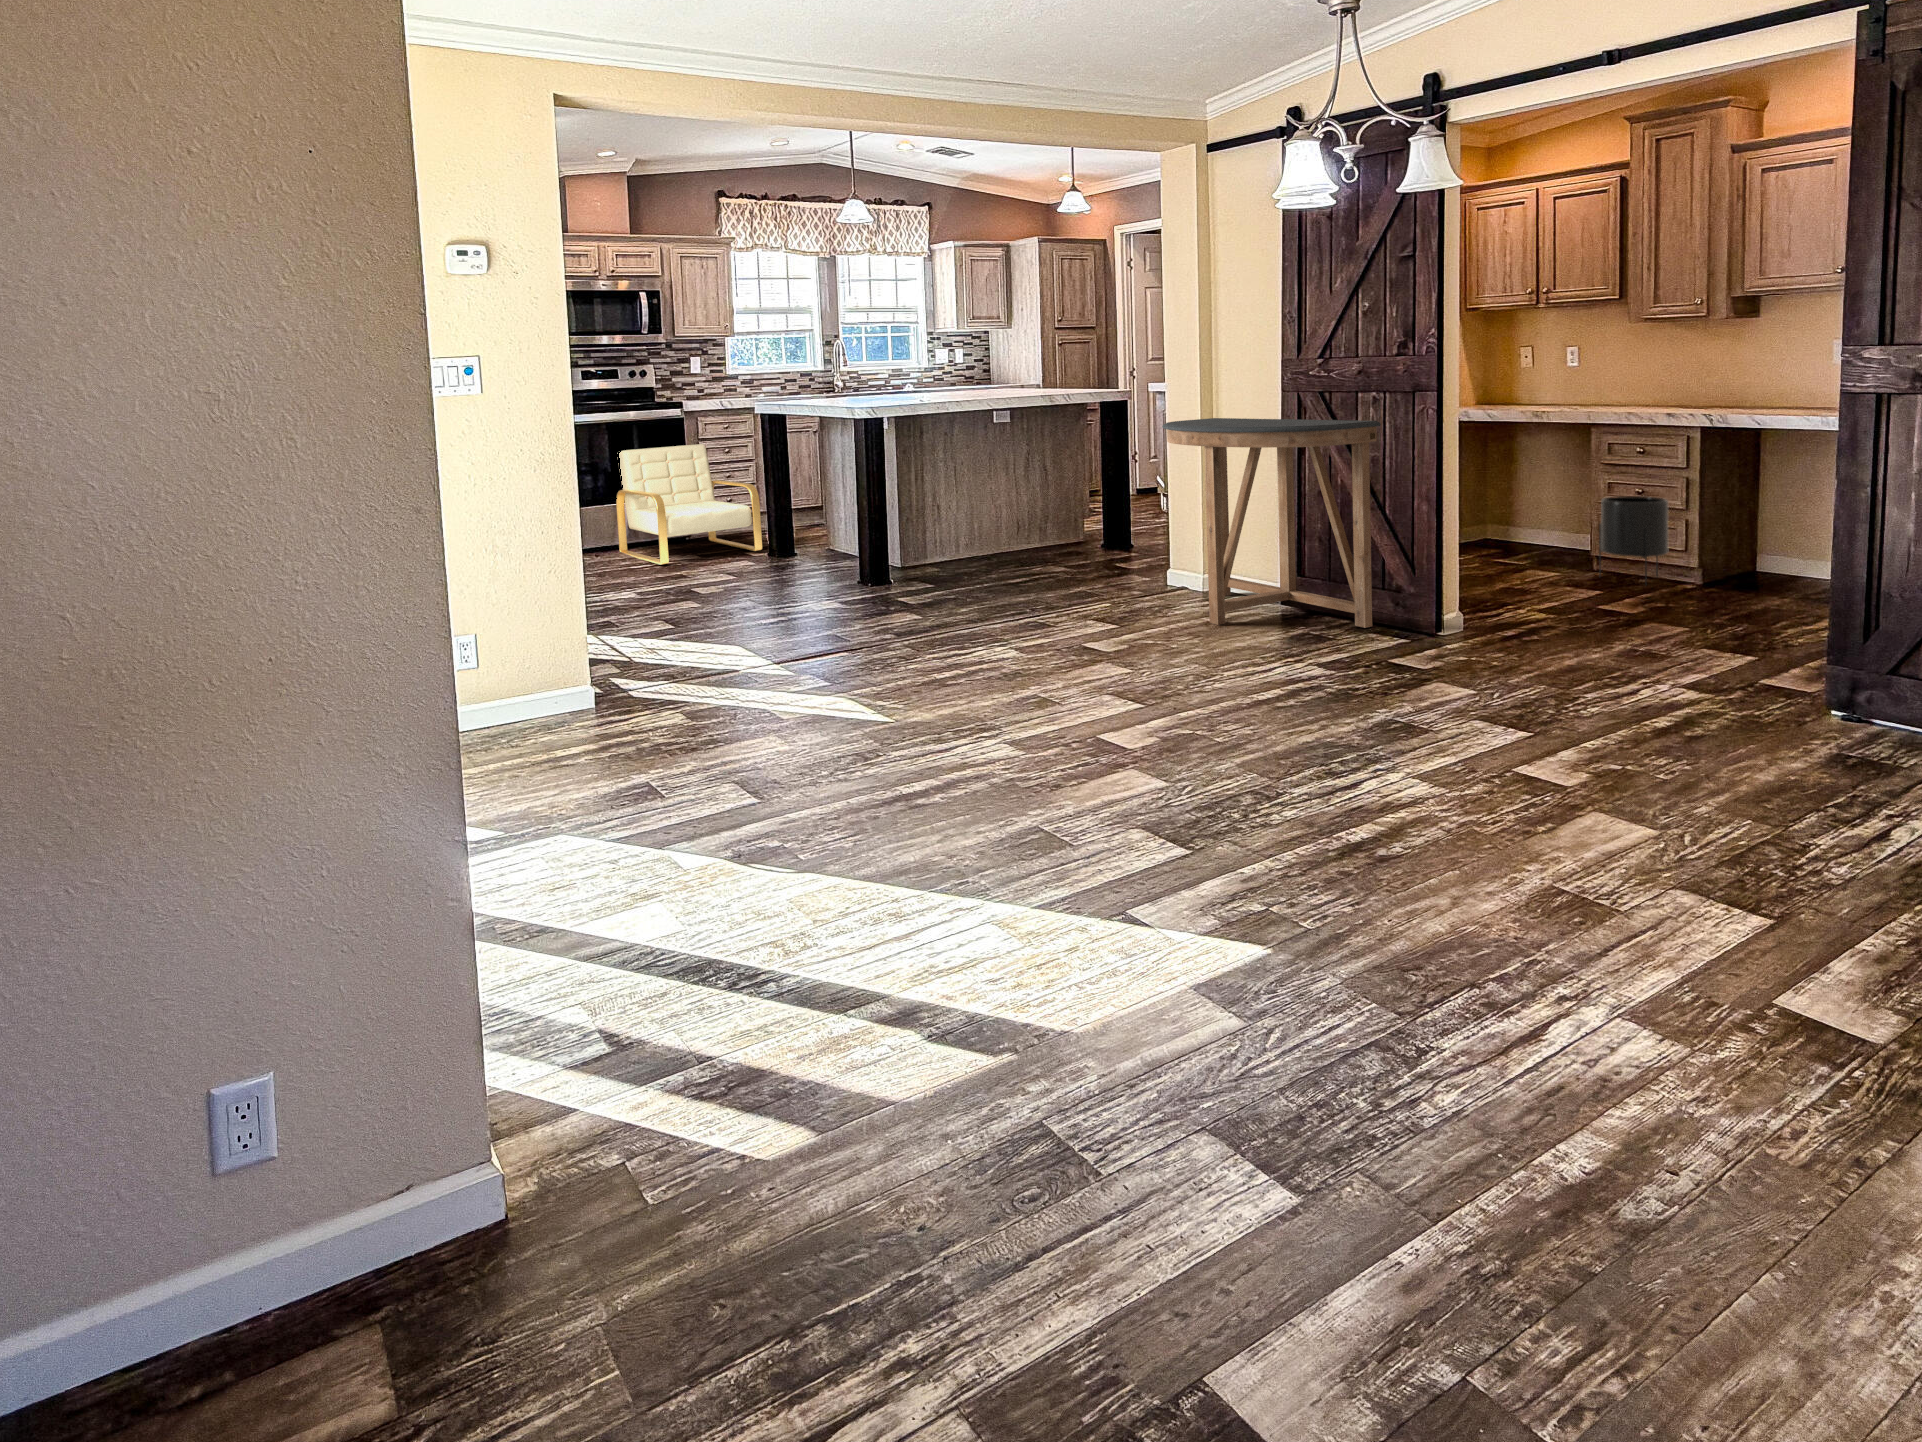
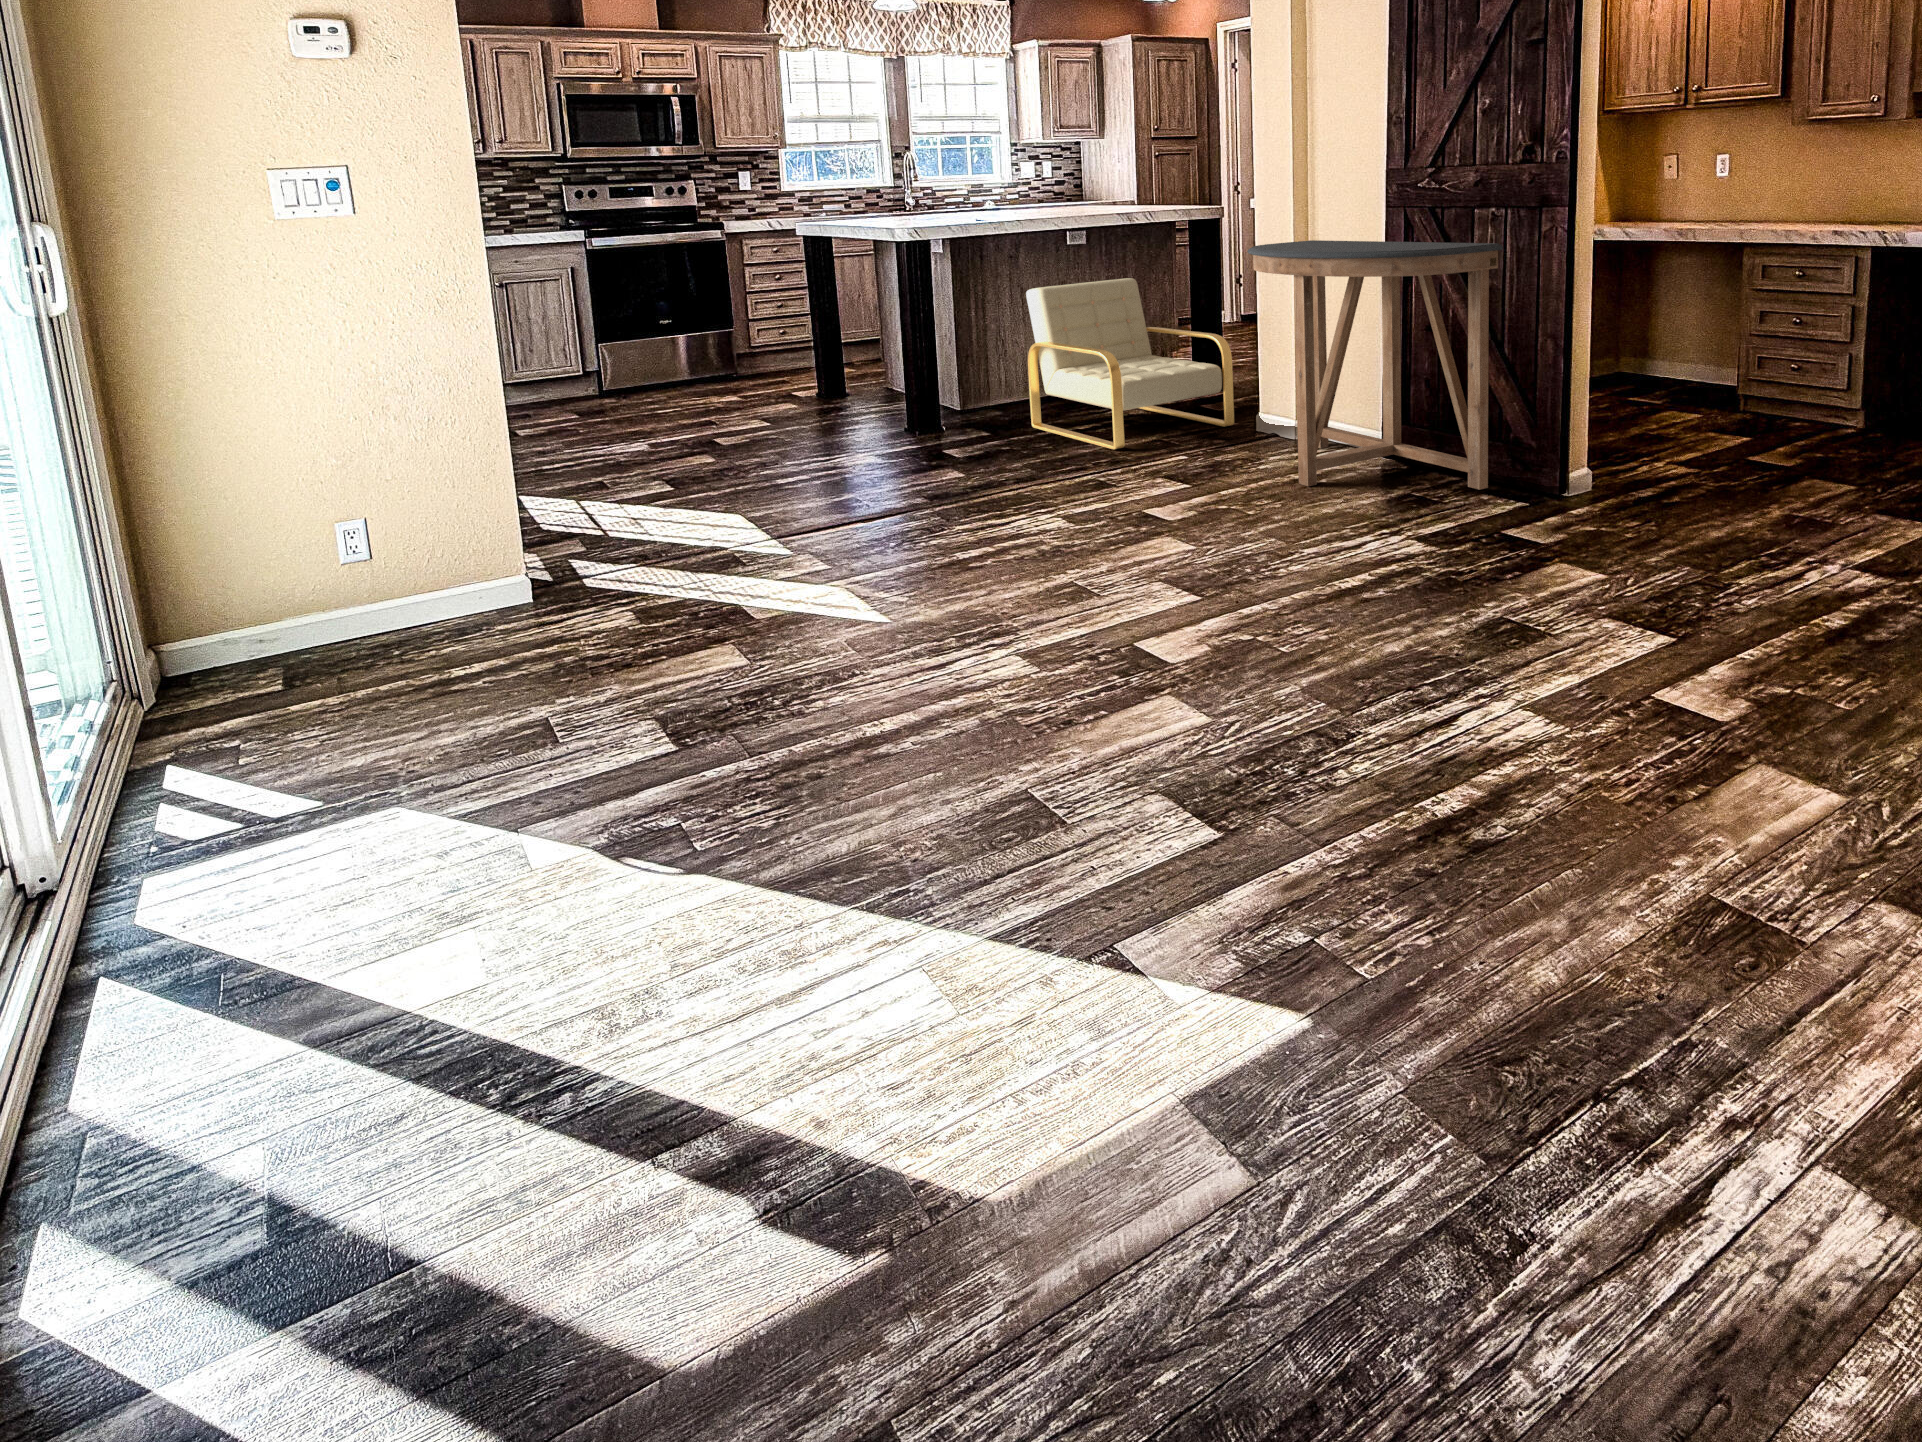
armchair: present [616,444,762,565] -> present [1026,278,1234,449]
planter: present [1599,496,1668,585] -> none [1750,329,1834,433]

